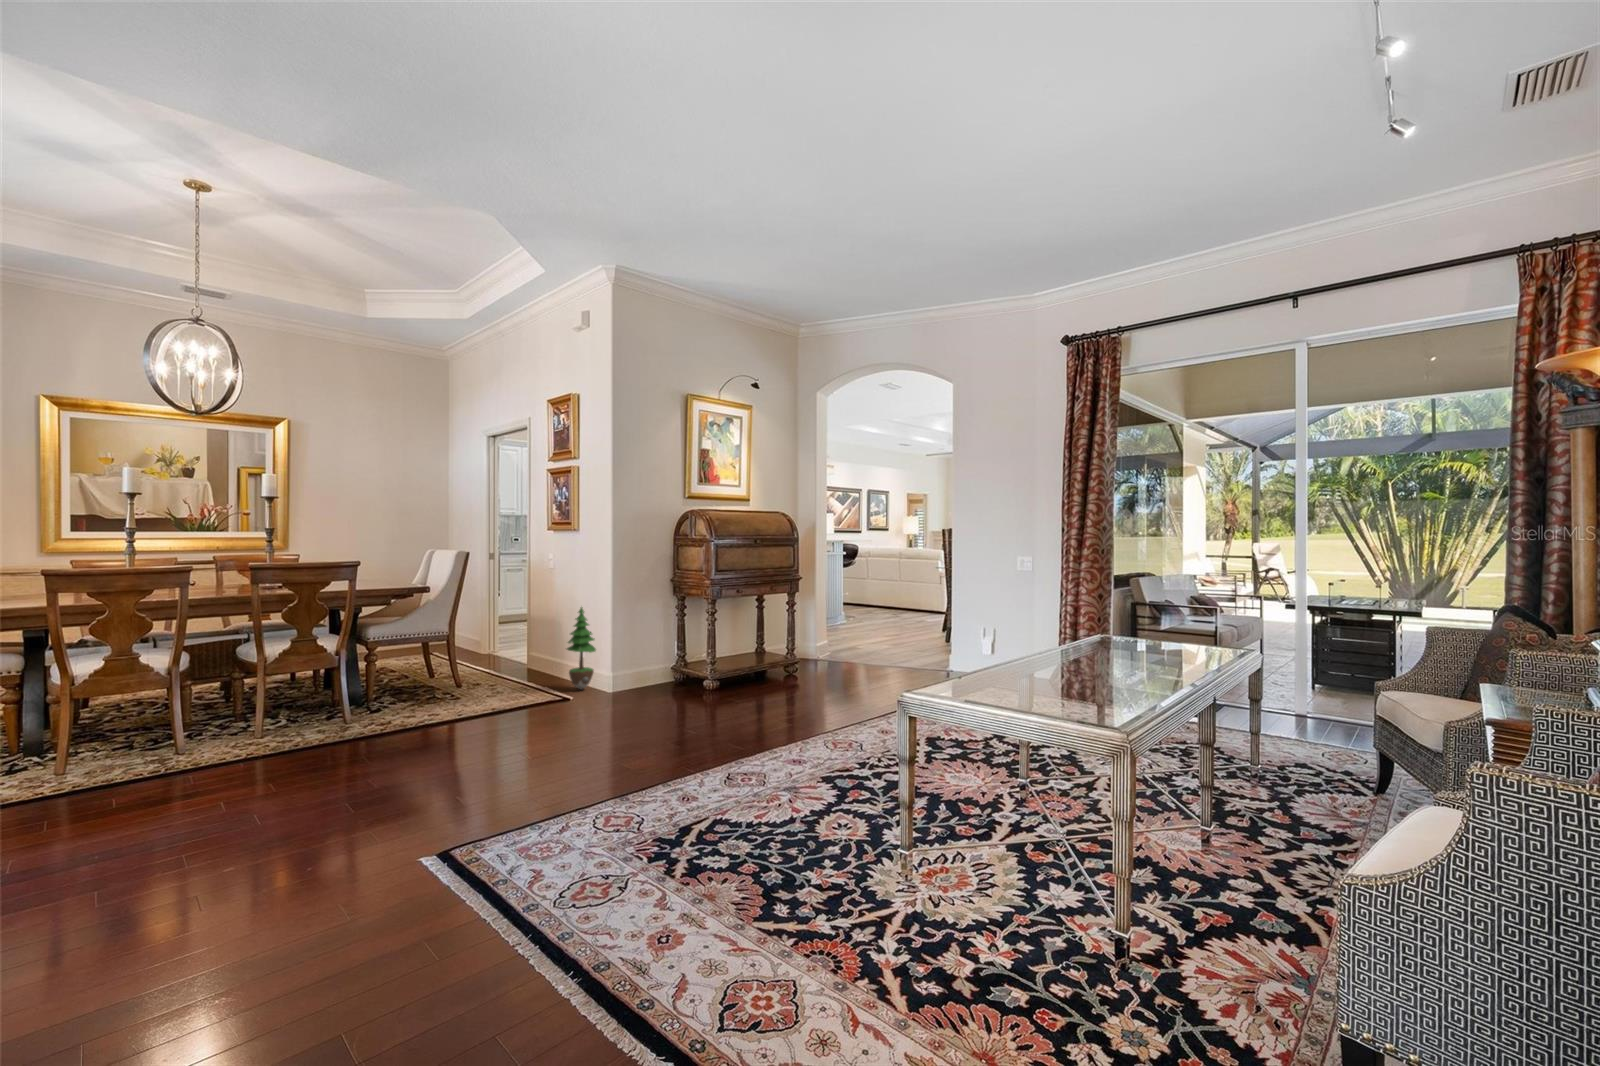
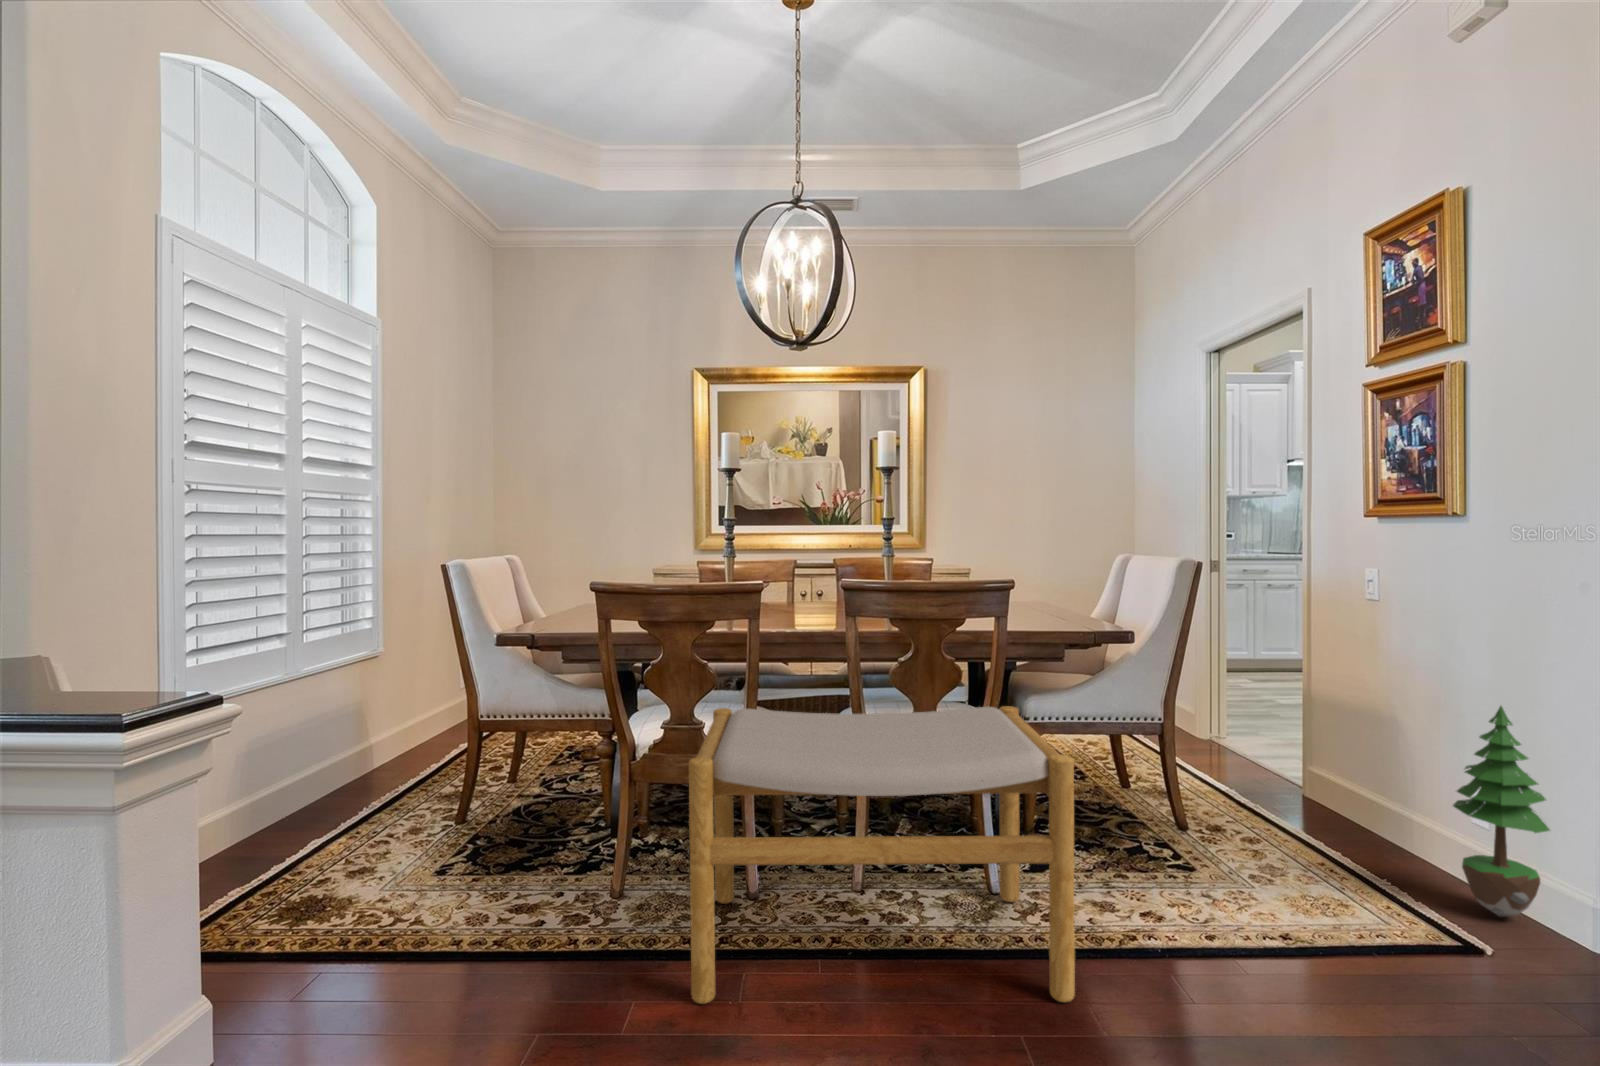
footstool: none [152,625,392,787] -> present [689,706,1075,1004]

